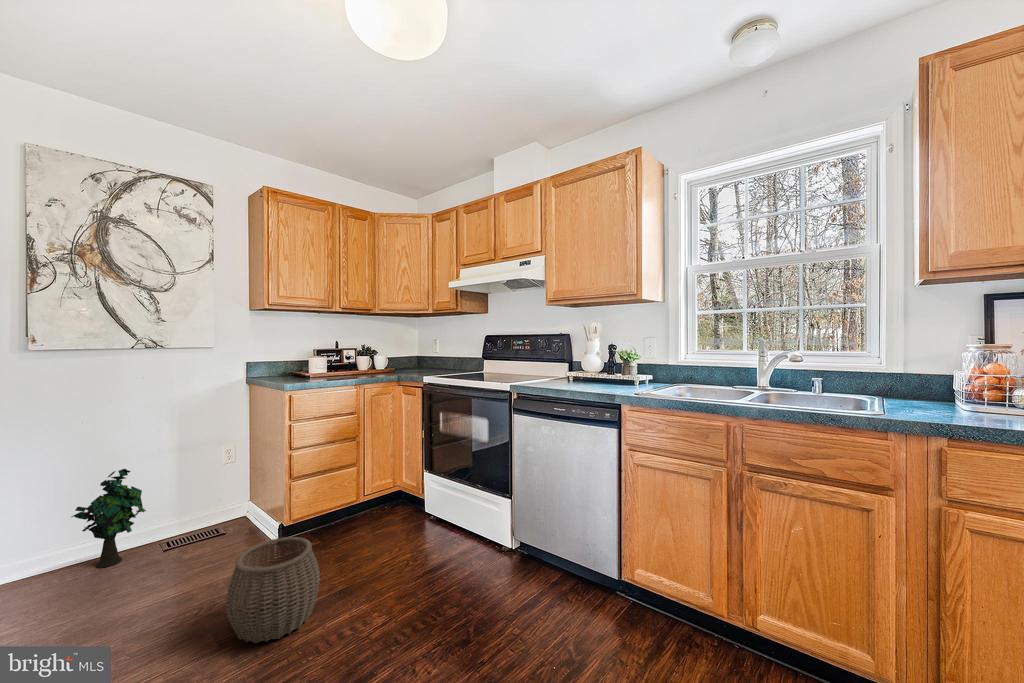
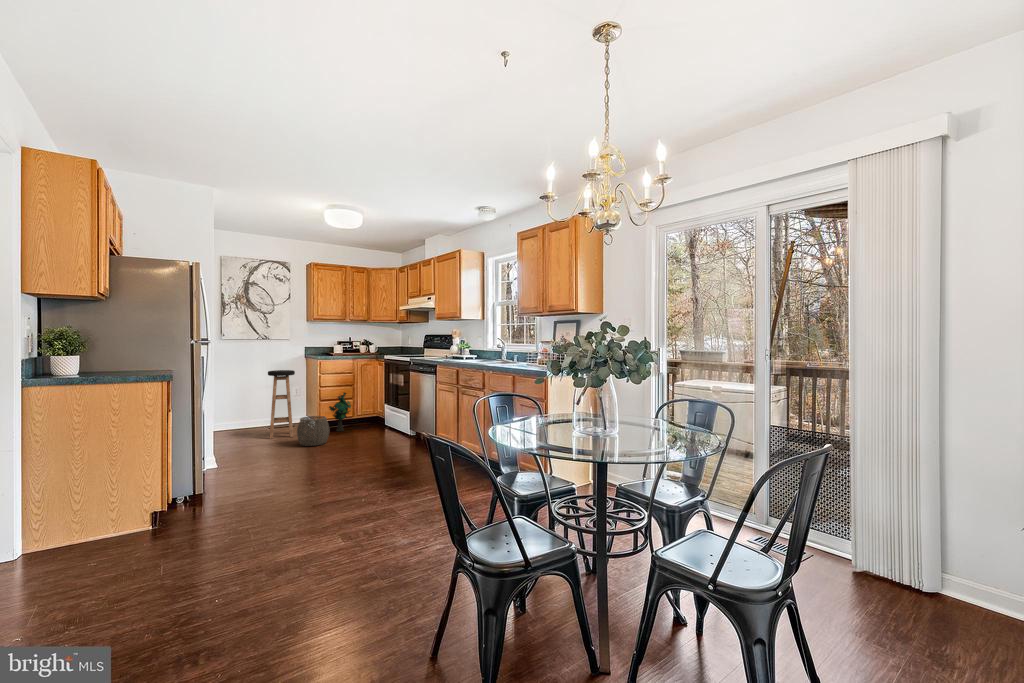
bar stool: none [147,417,223,604] -> present [268,370,295,439]
decorative plant: present [71,469,146,568] -> present [329,392,351,432]

